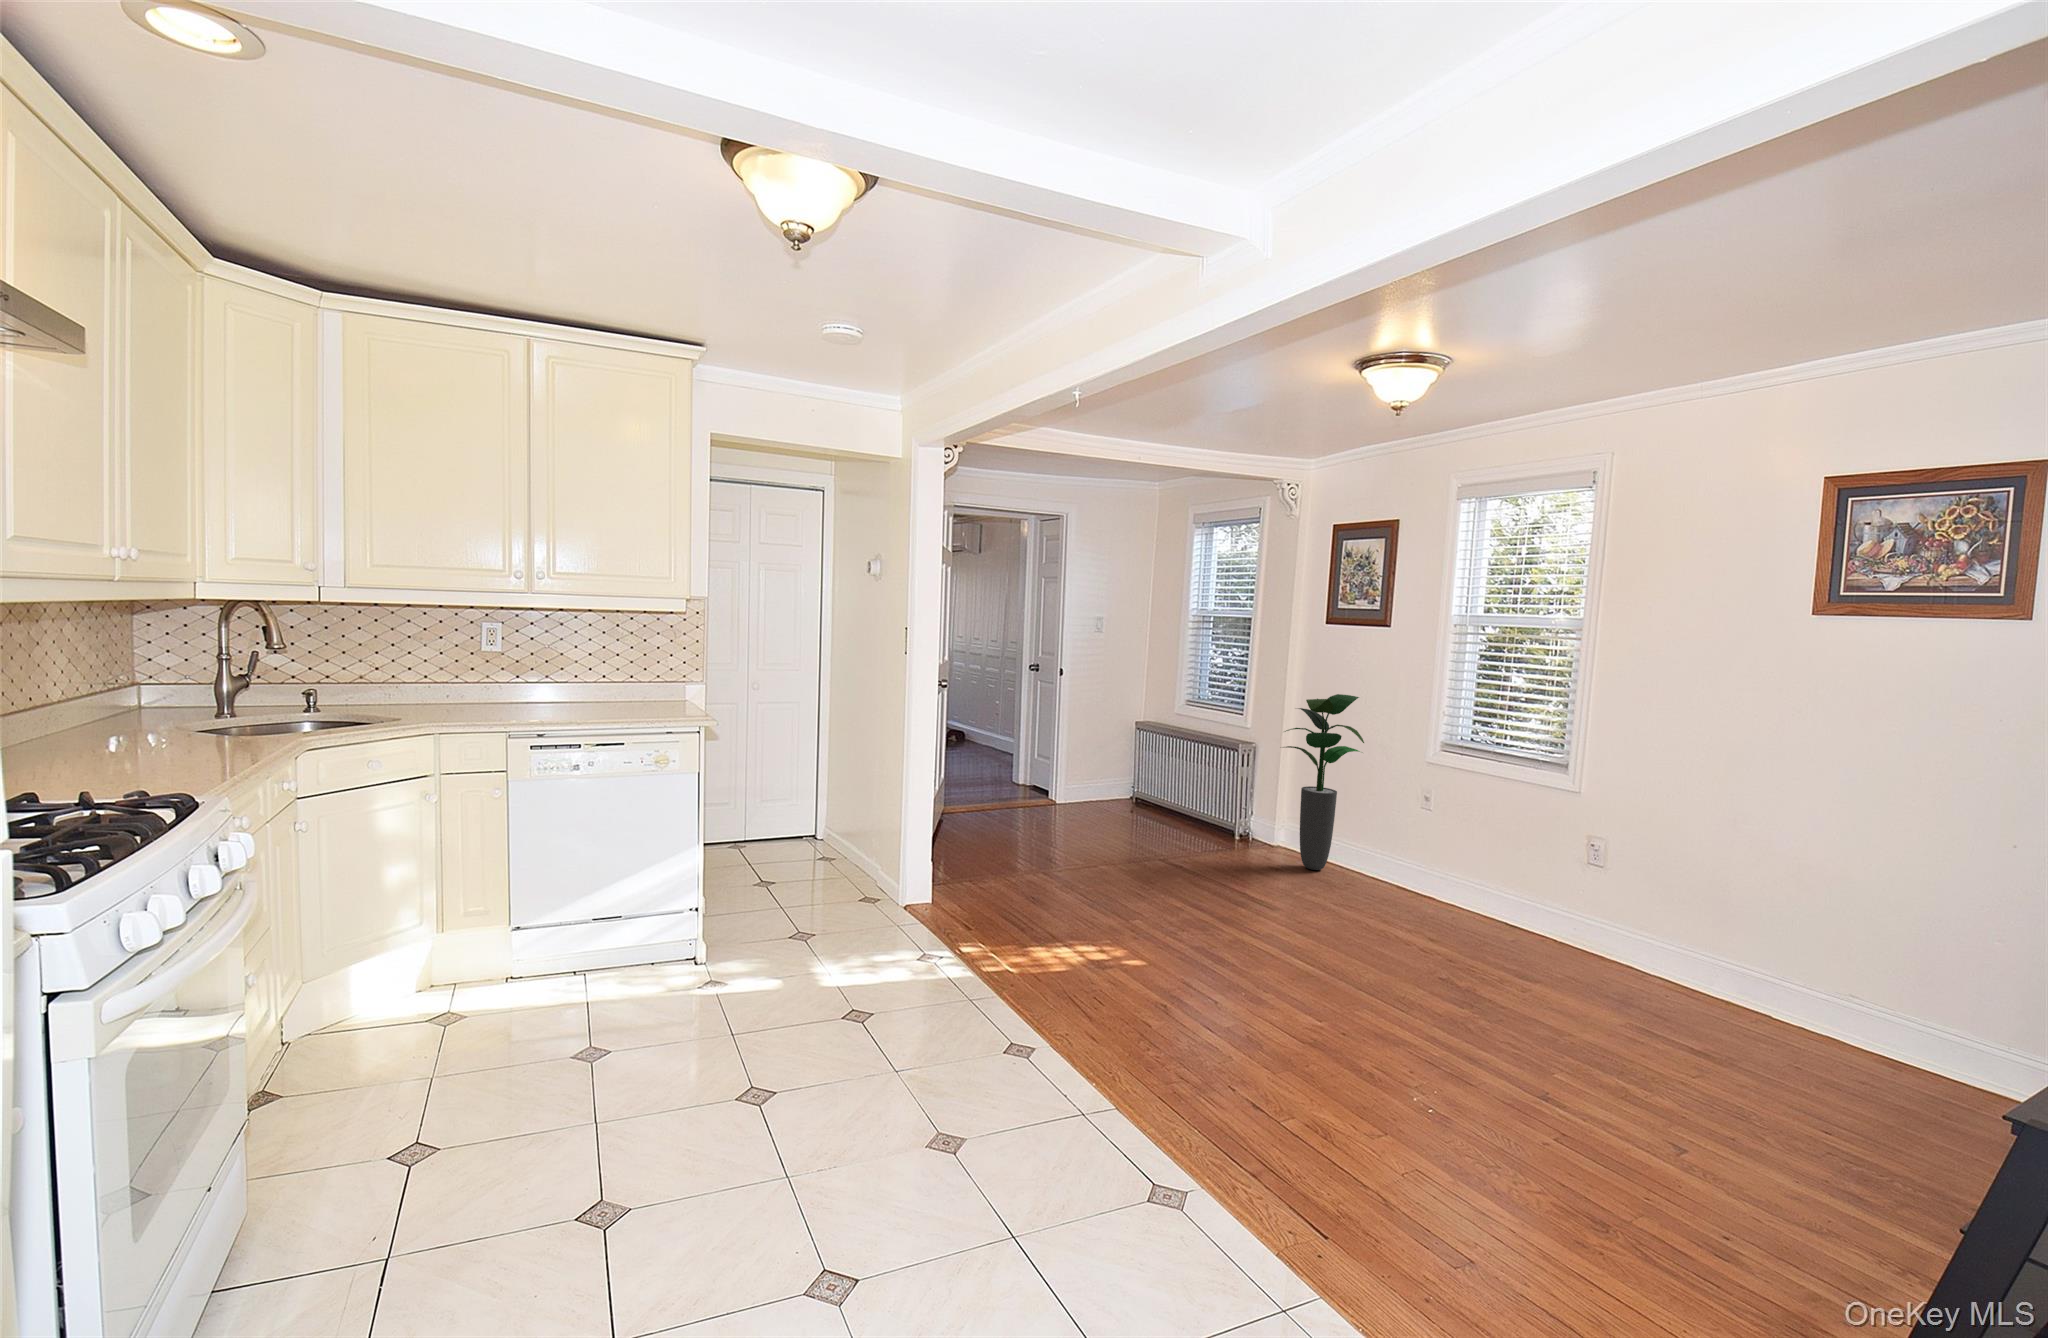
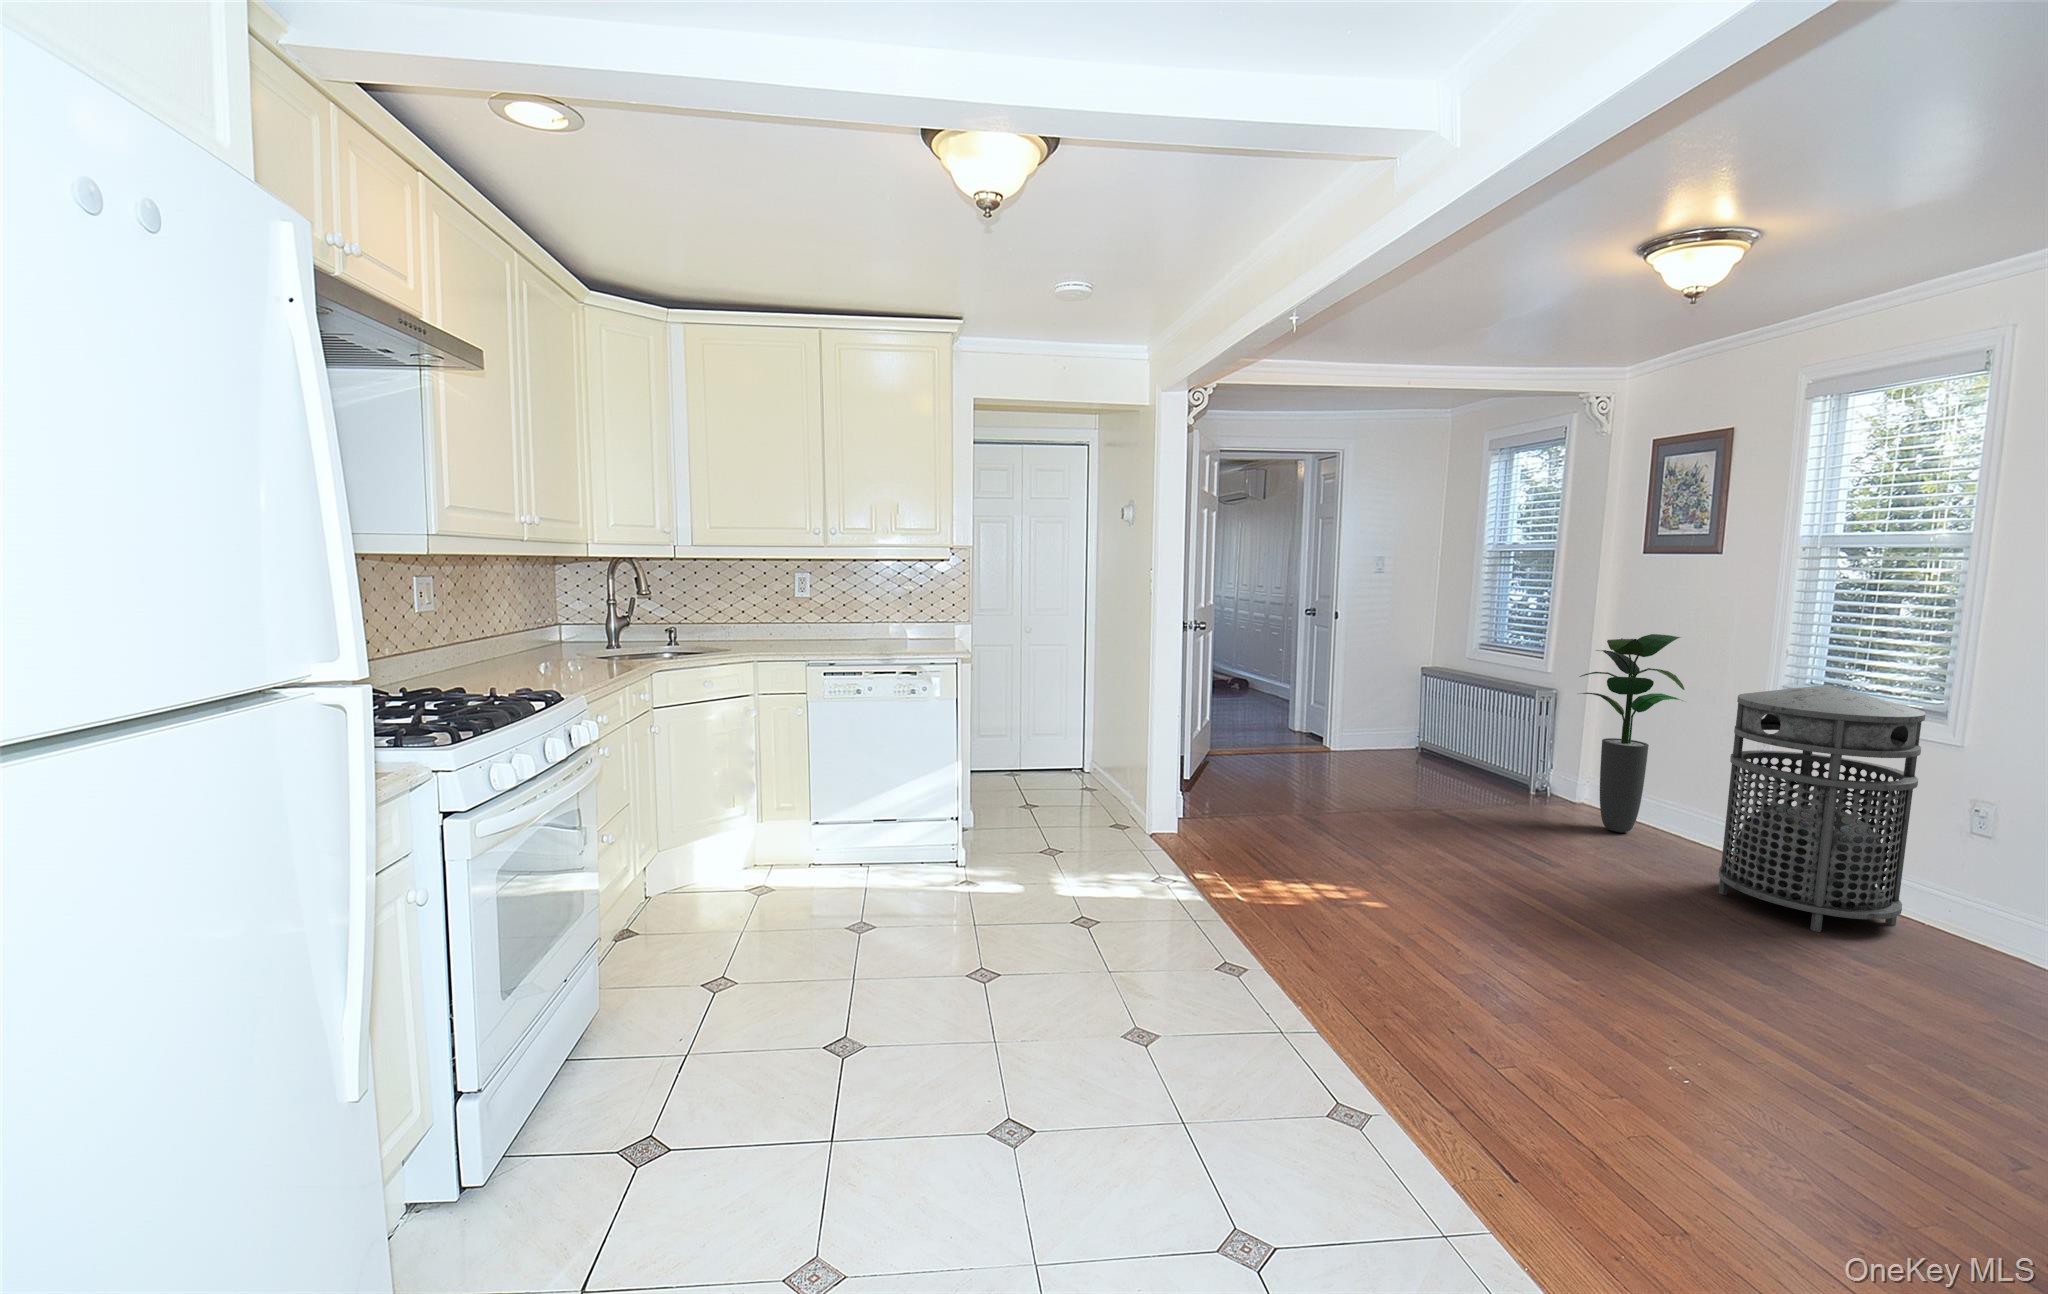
trash can: none [1399,740,1539,948] -> present [1719,685,1926,932]

